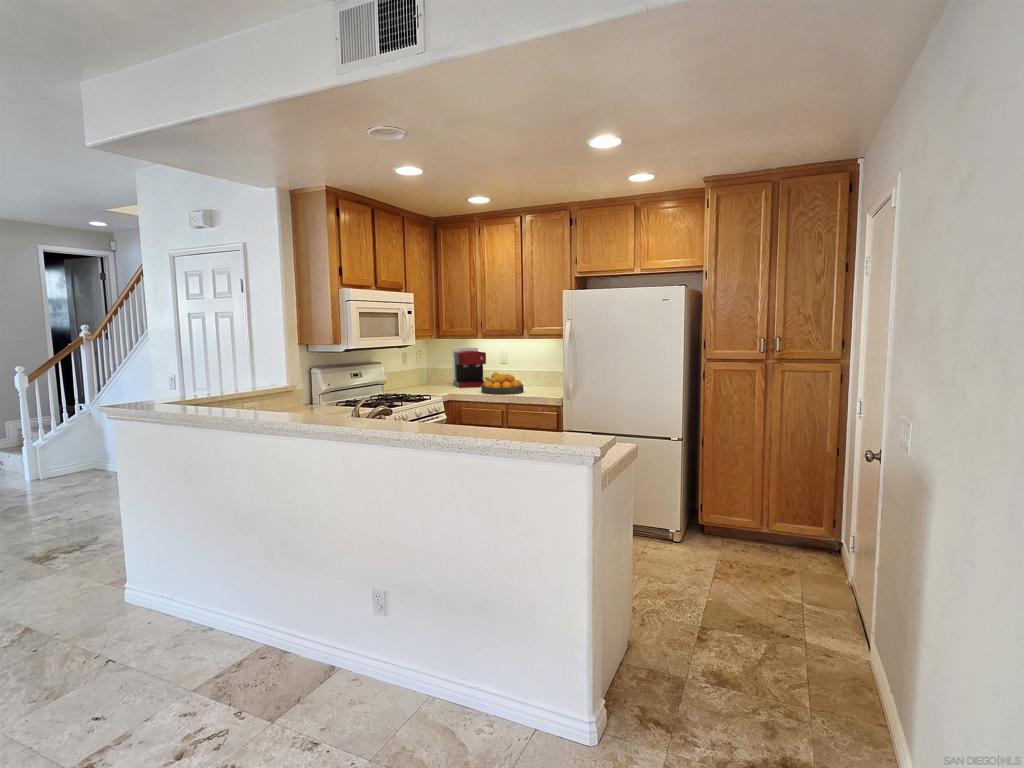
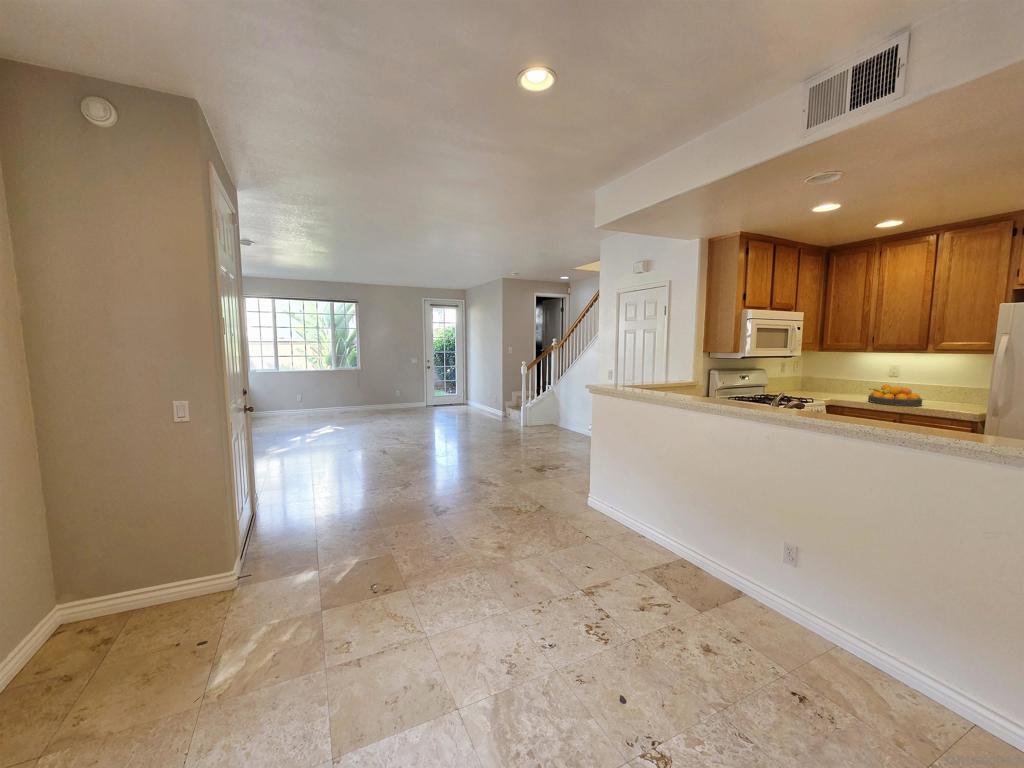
coffee maker: present [453,347,486,388] -> none [830,361,873,398]

